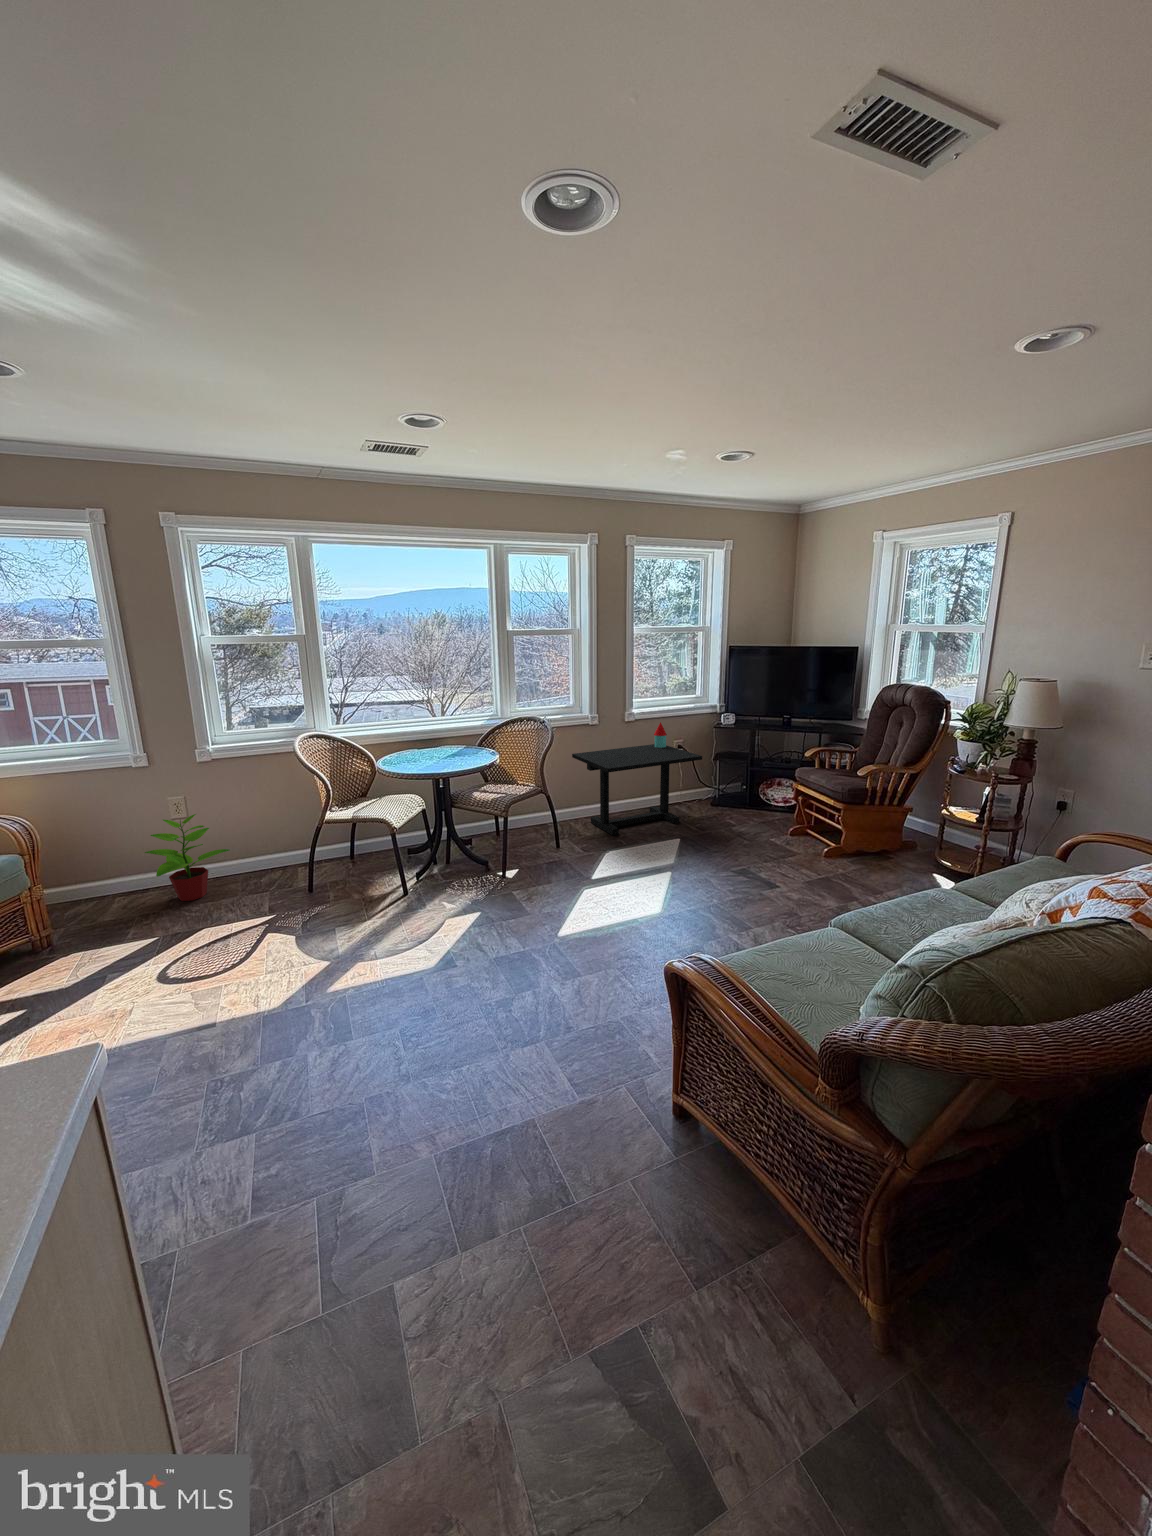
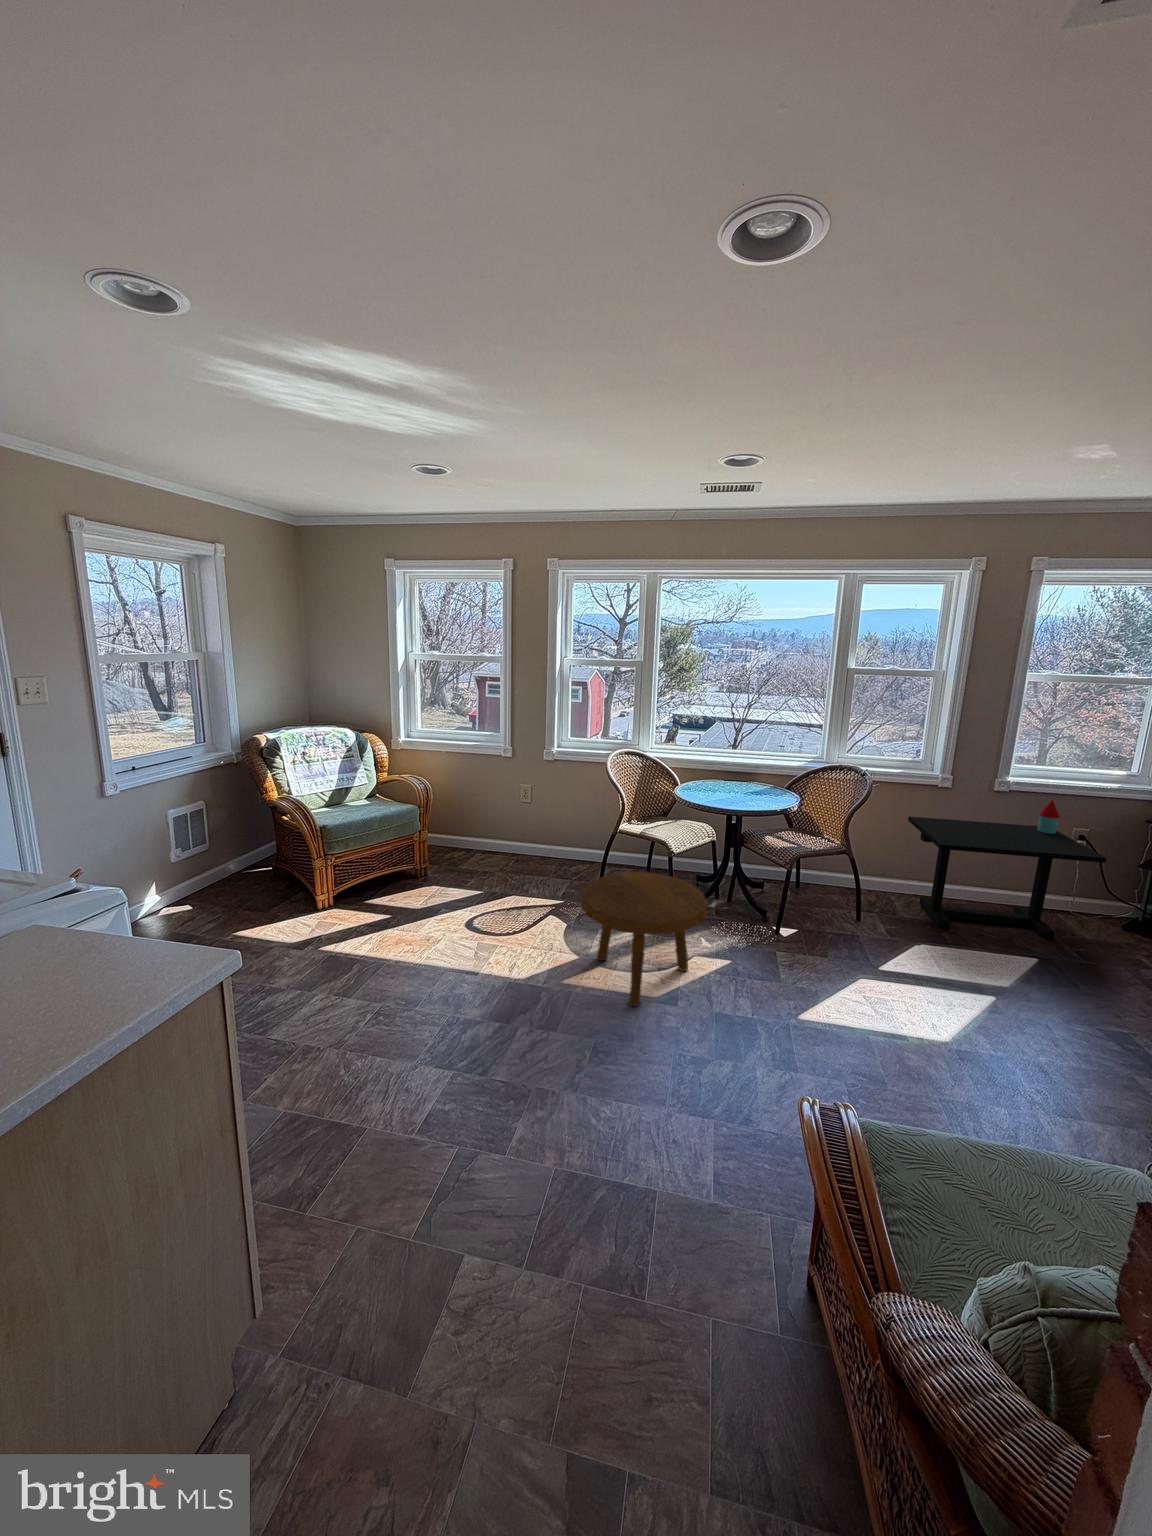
potted plant: present [145,814,229,901] -> none [495,799,550,870]
footstool: none [329,847,465,984] -> present [581,872,707,1006]

